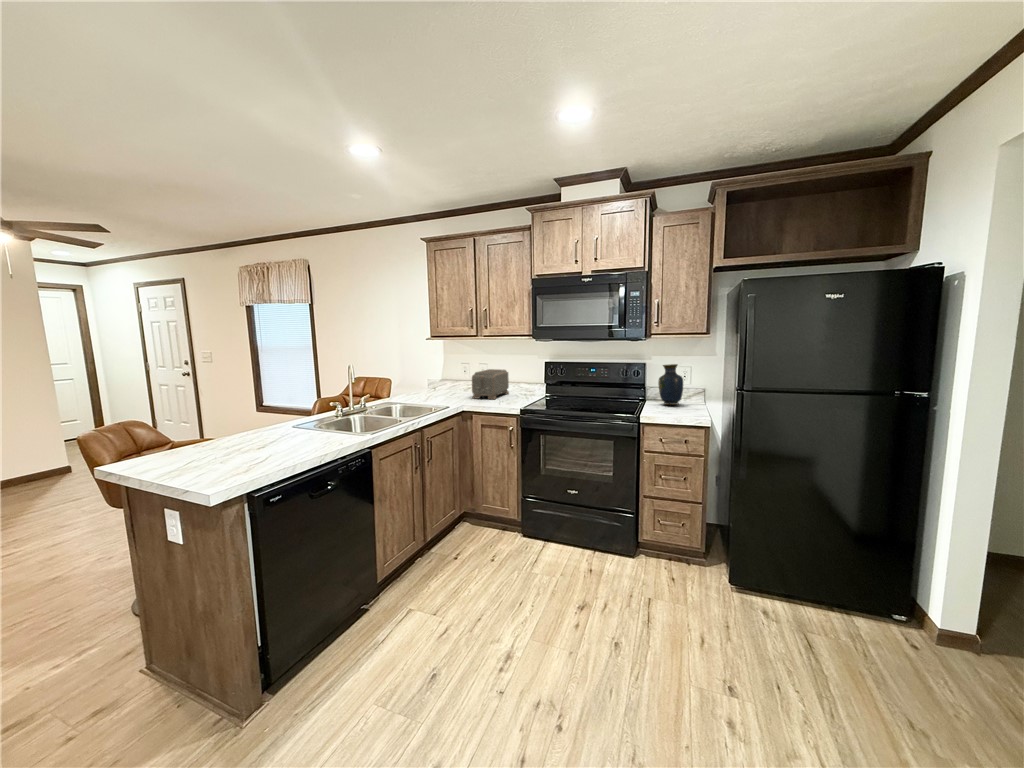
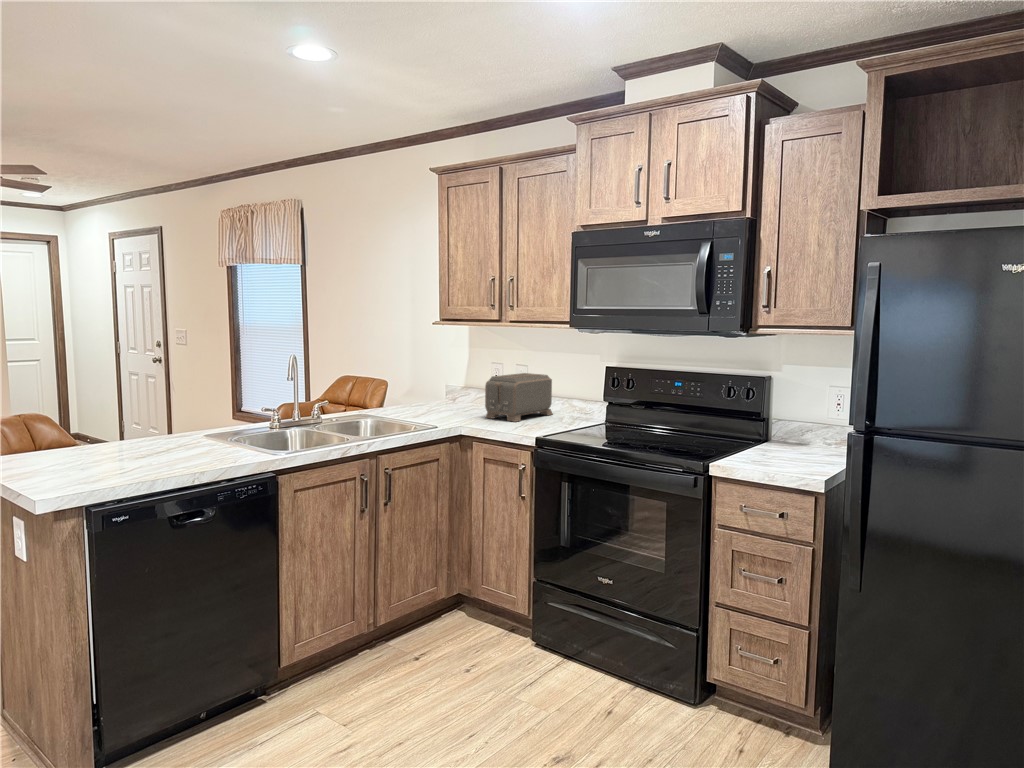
vase: present [658,364,683,405] -> none [776,379,820,452]

